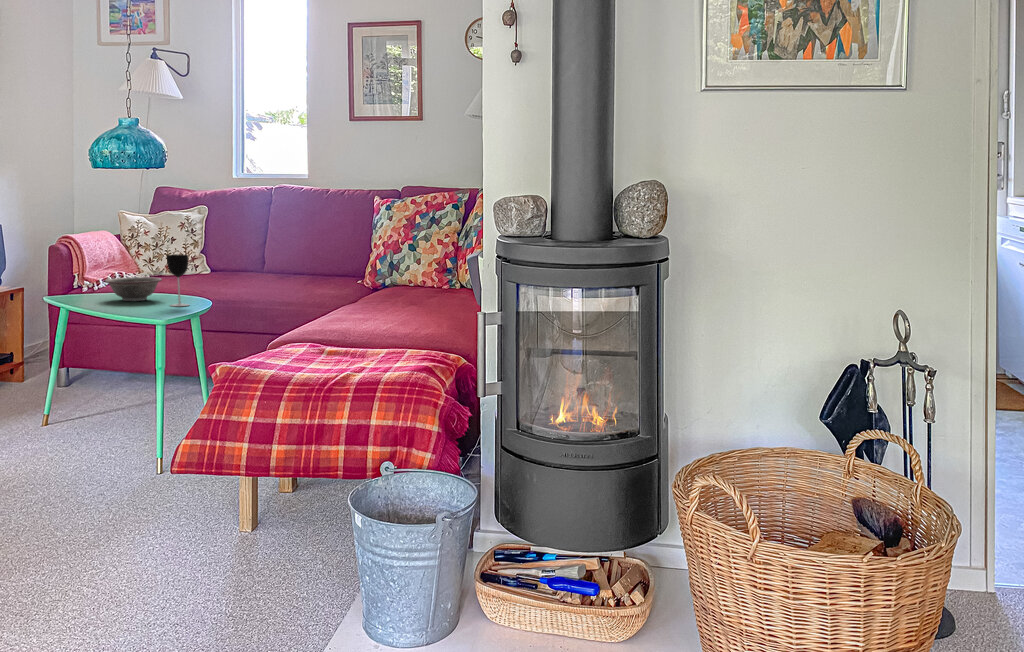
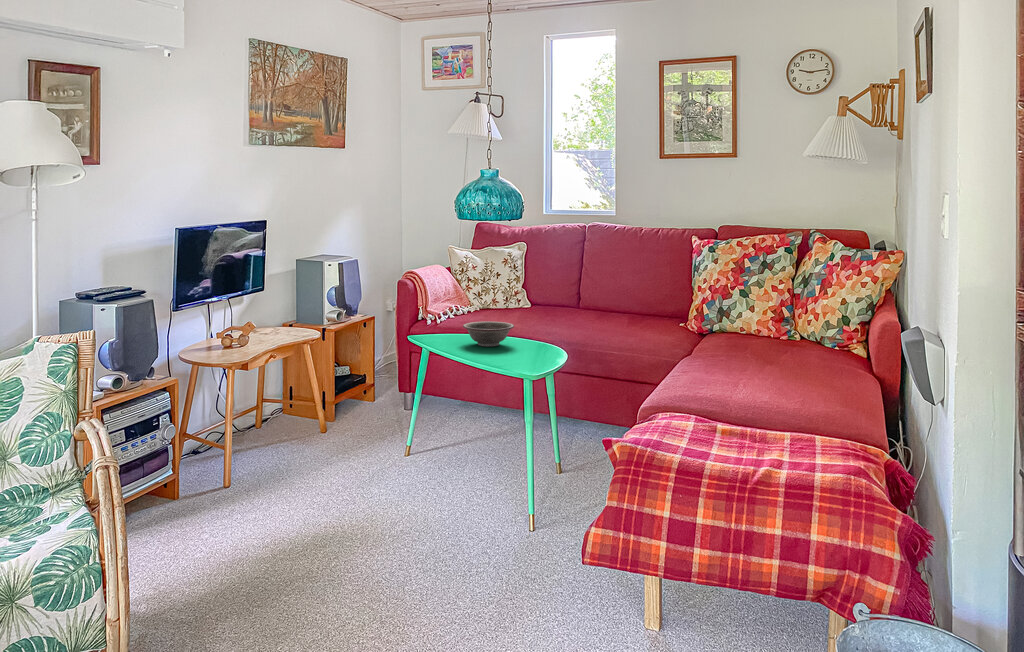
wine glass: present [166,255,188,306] -> none [525,304,545,356]

